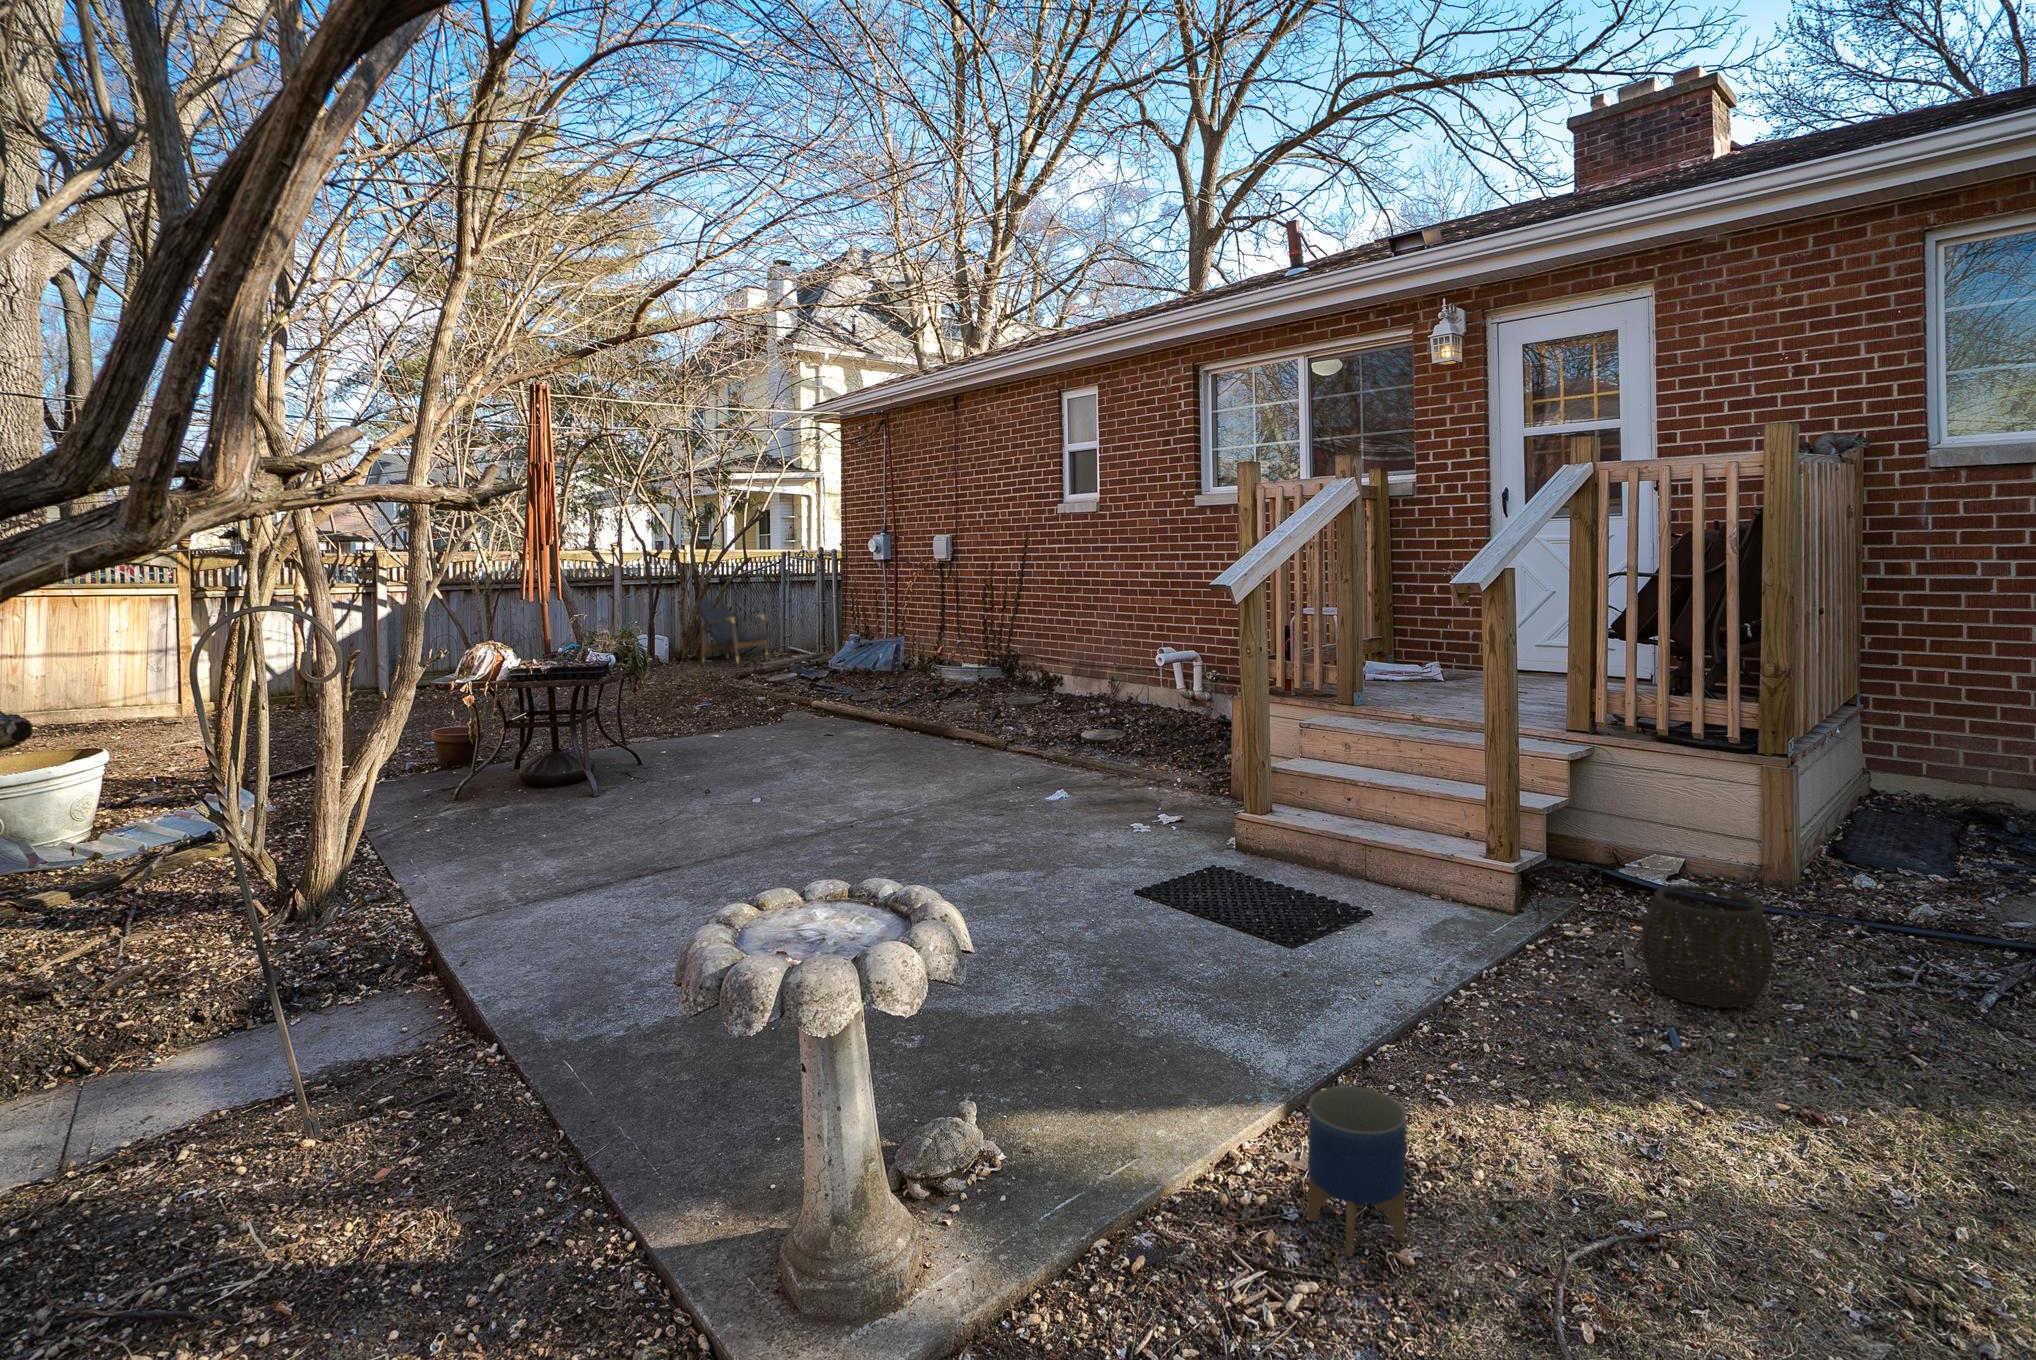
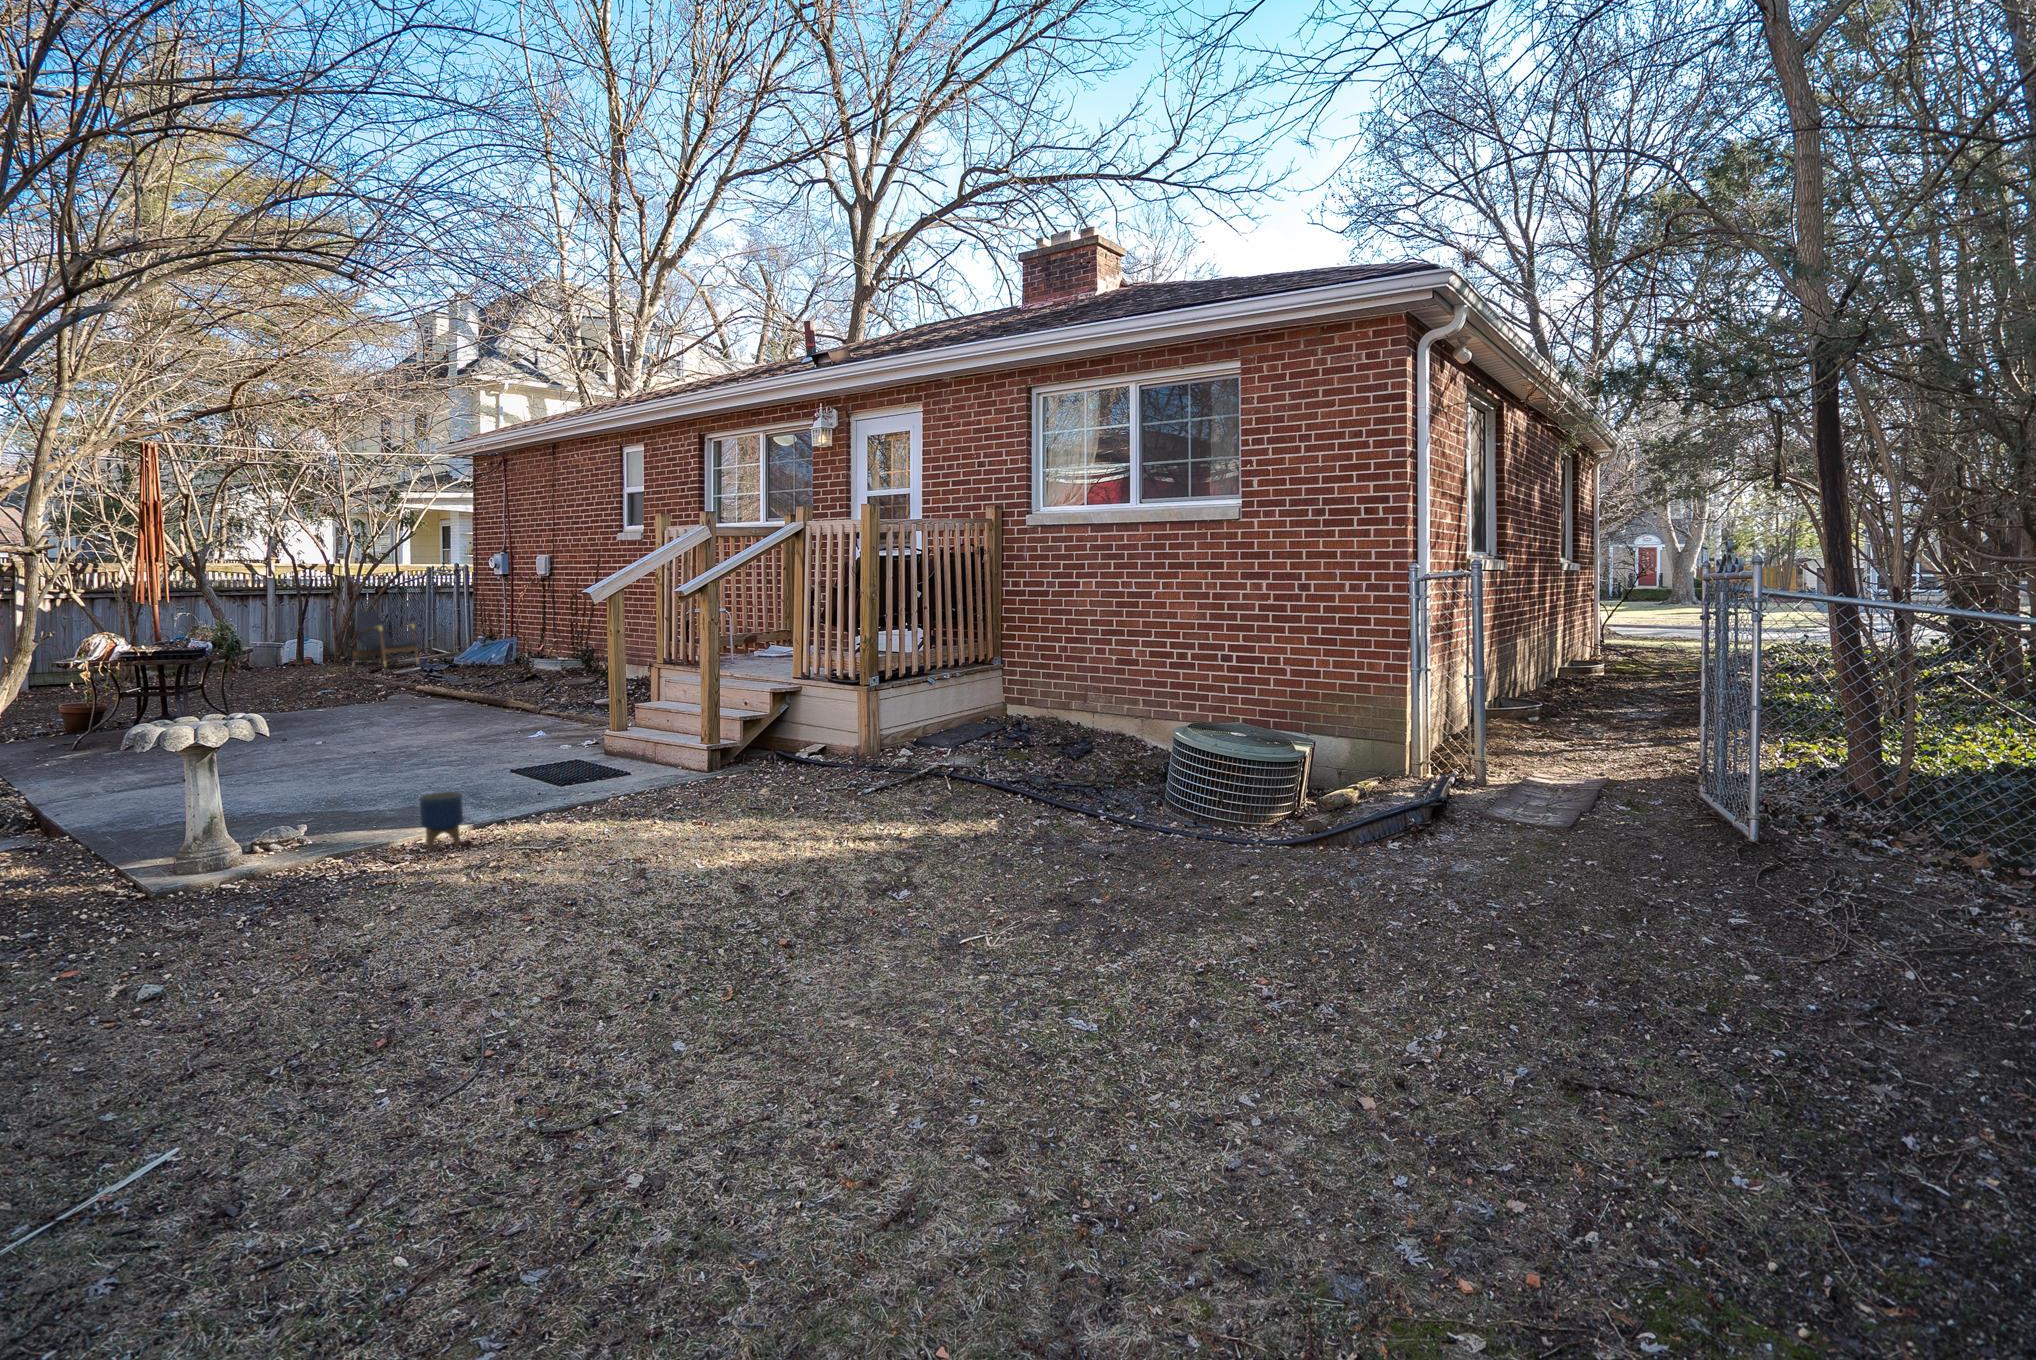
woven basket: present [1641,885,1774,1009] -> none [716,741,774,795]

